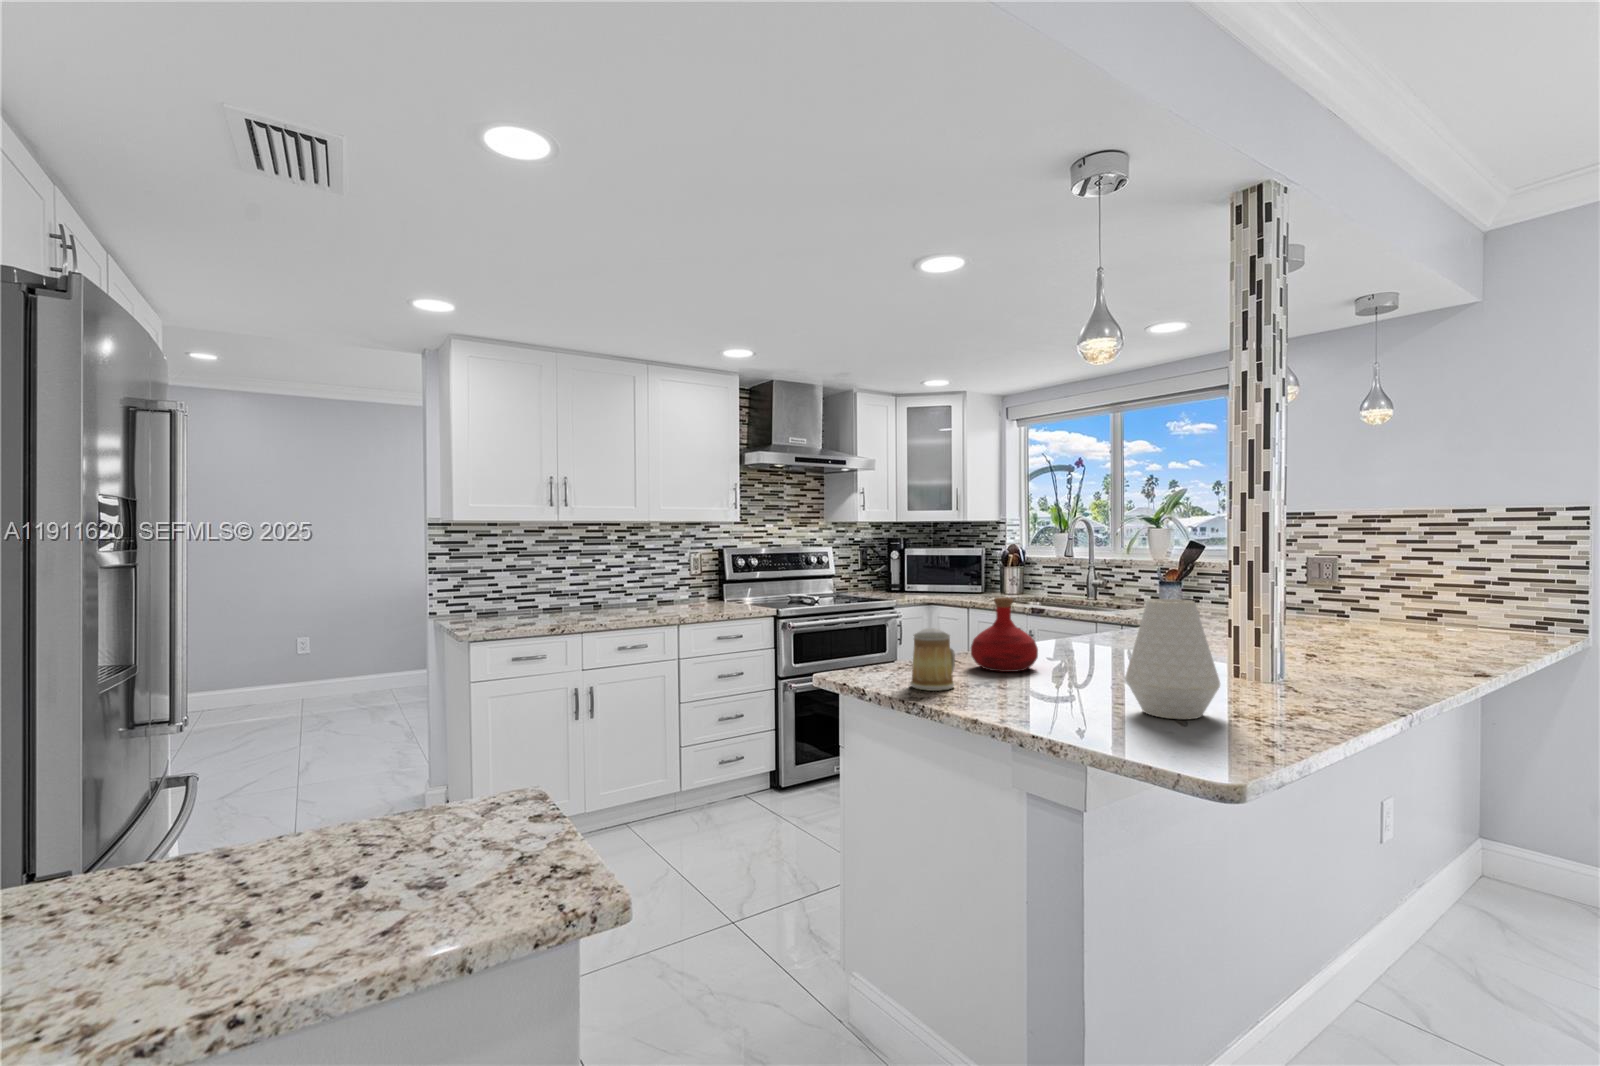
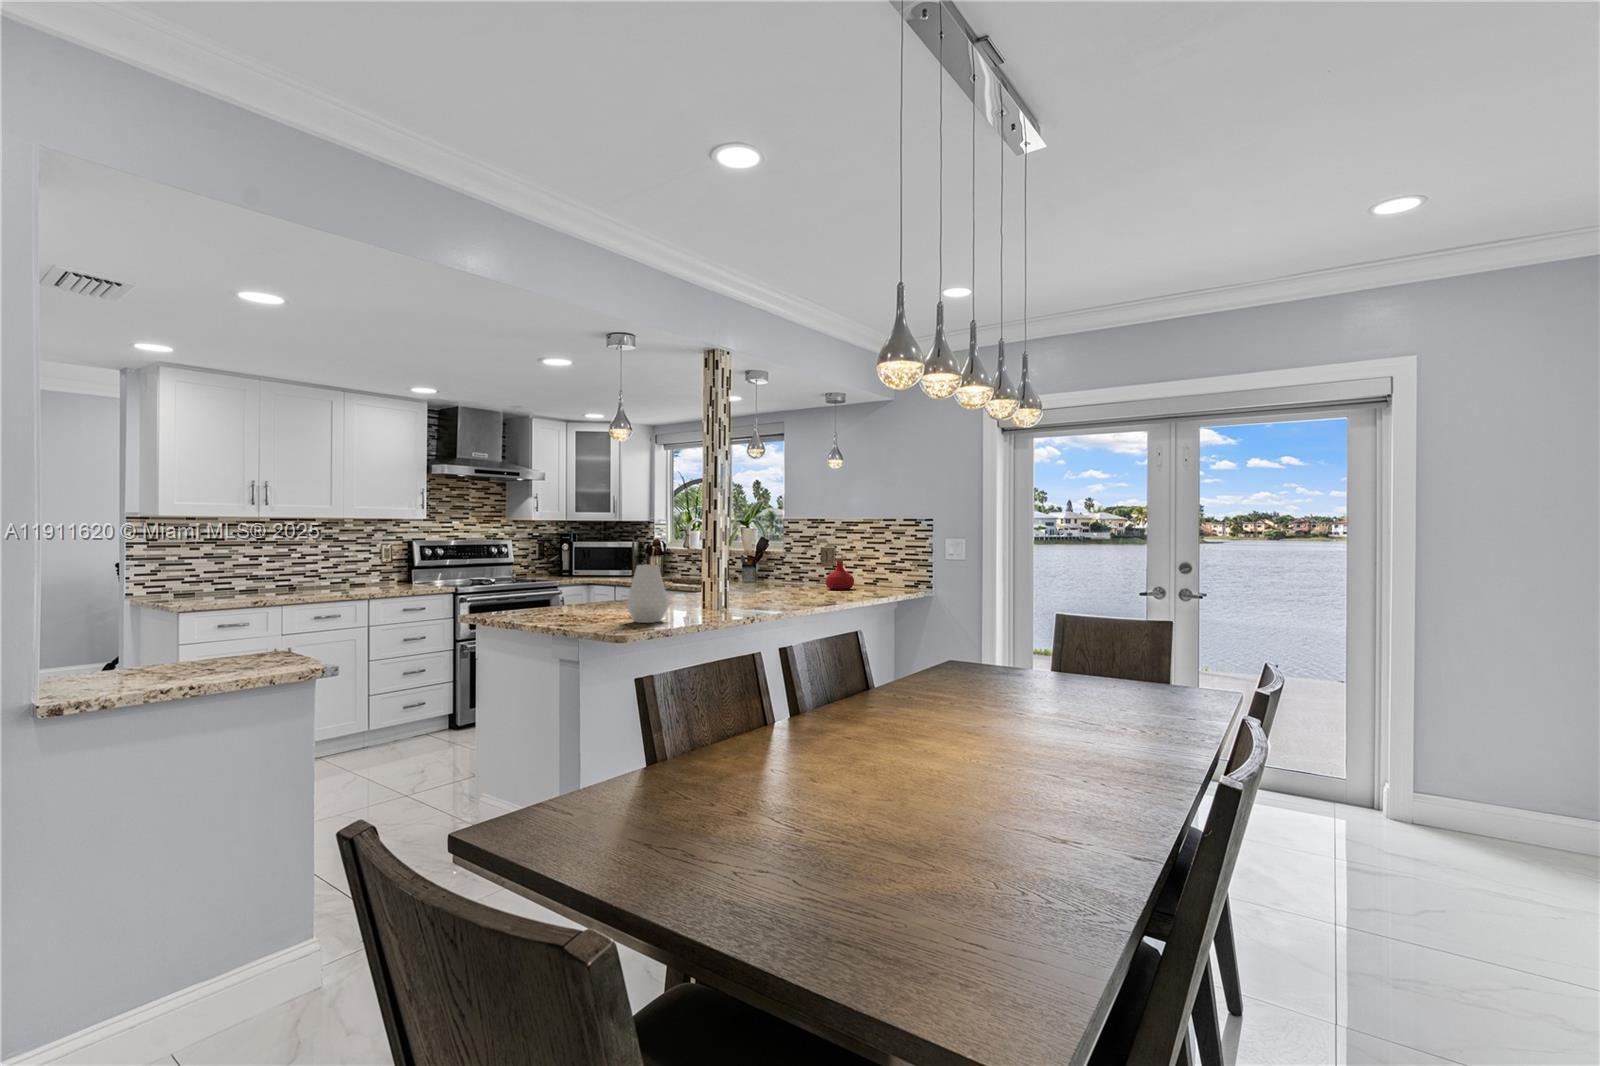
bottle: present [971,597,1038,672] -> present [825,558,854,590]
mug: present [910,628,955,691] -> none [521,585,551,620]

